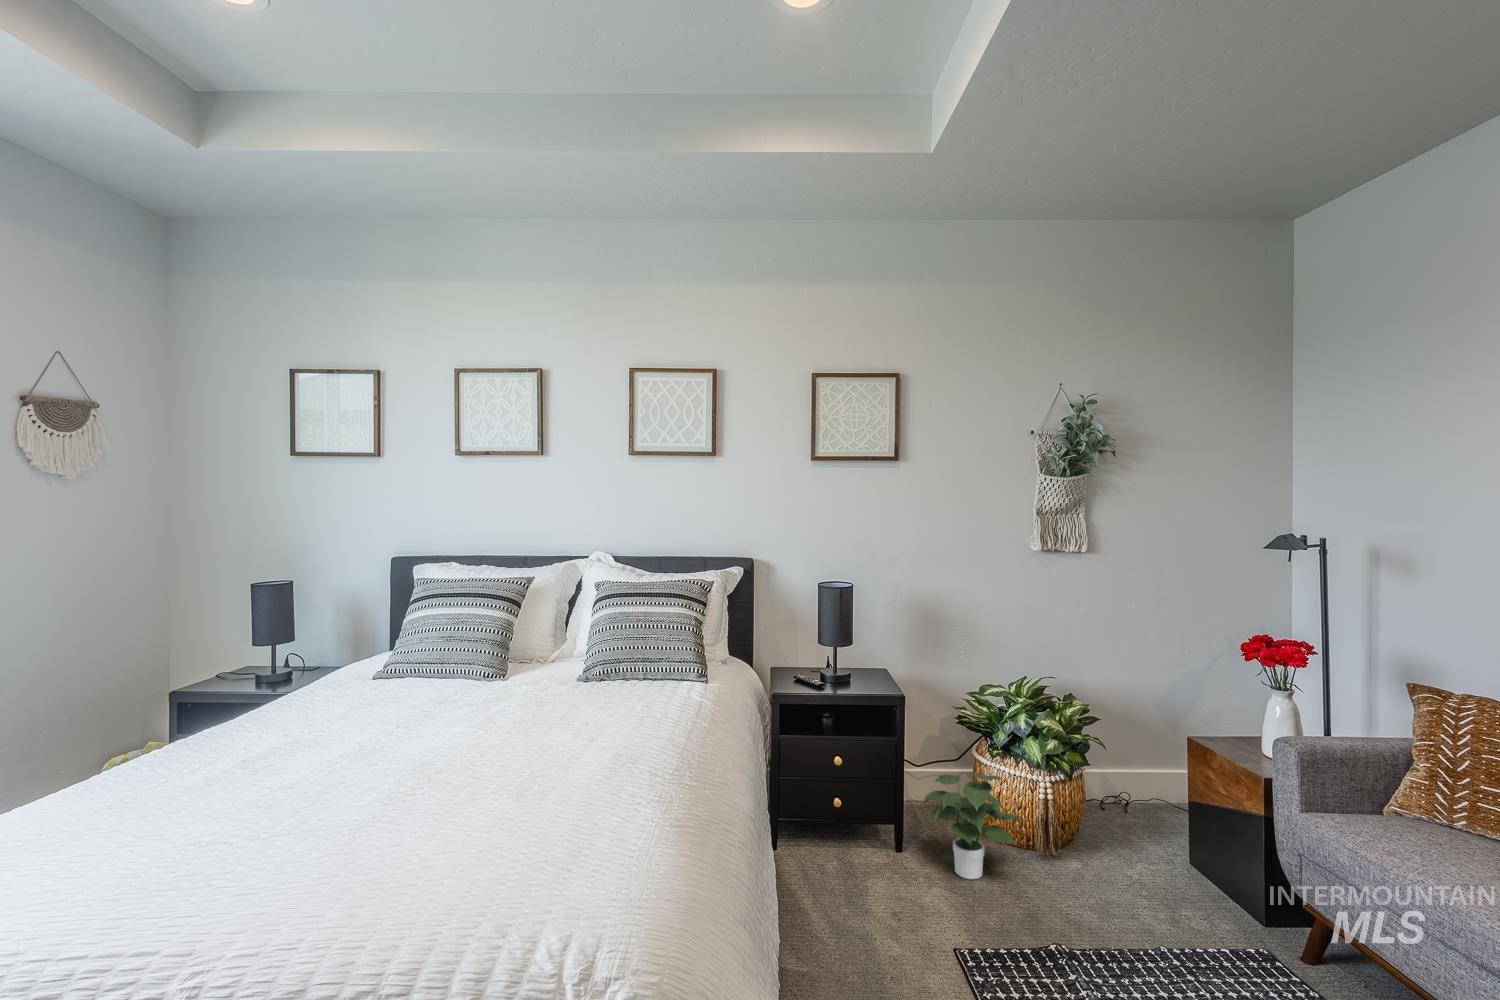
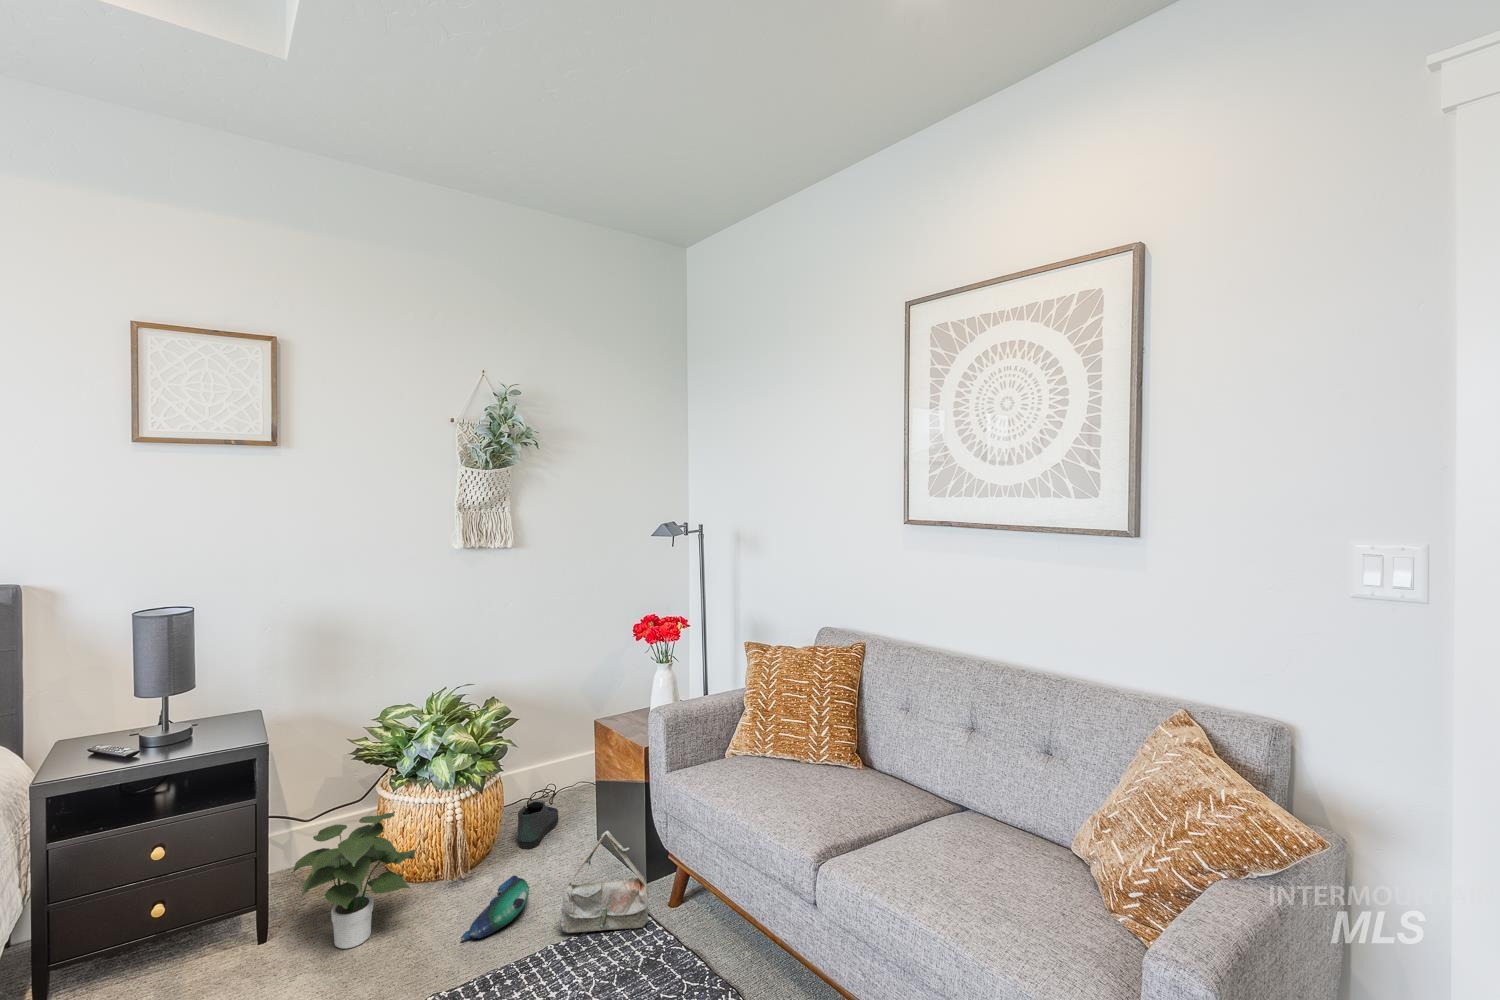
shoe: none [1100,805,1139,851] -> present [518,800,558,849]
bag: none [1168,850,1277,965] -> present [561,831,650,933]
plush toy: none [1065,868,1127,913] -> present [461,875,529,941]

